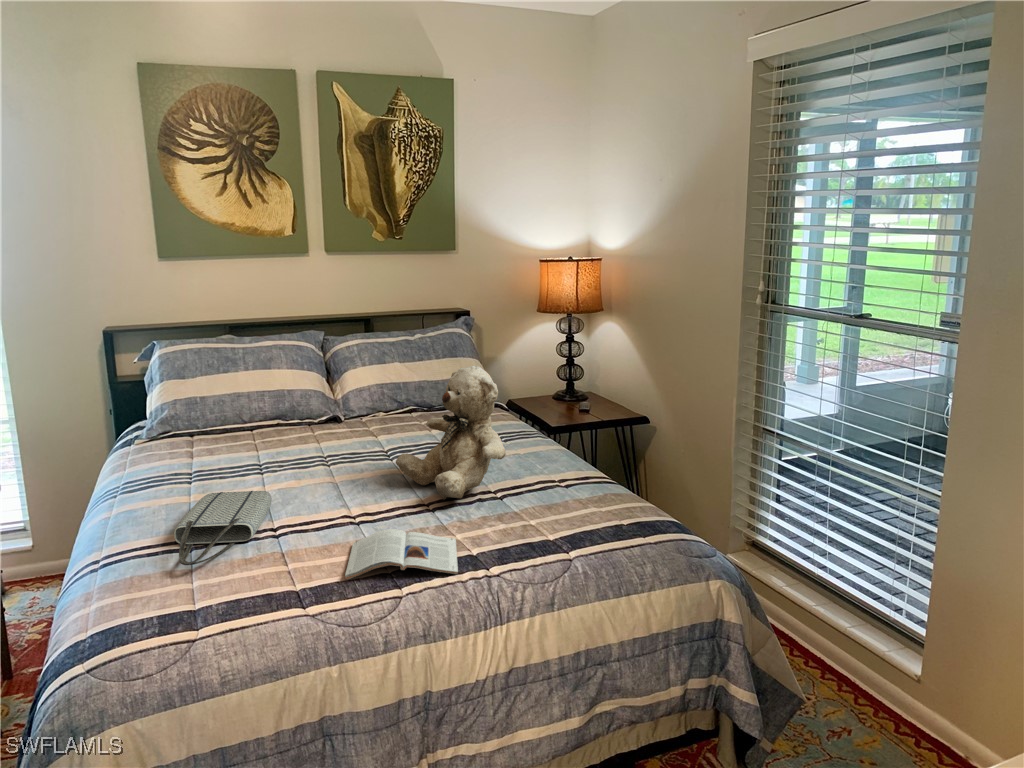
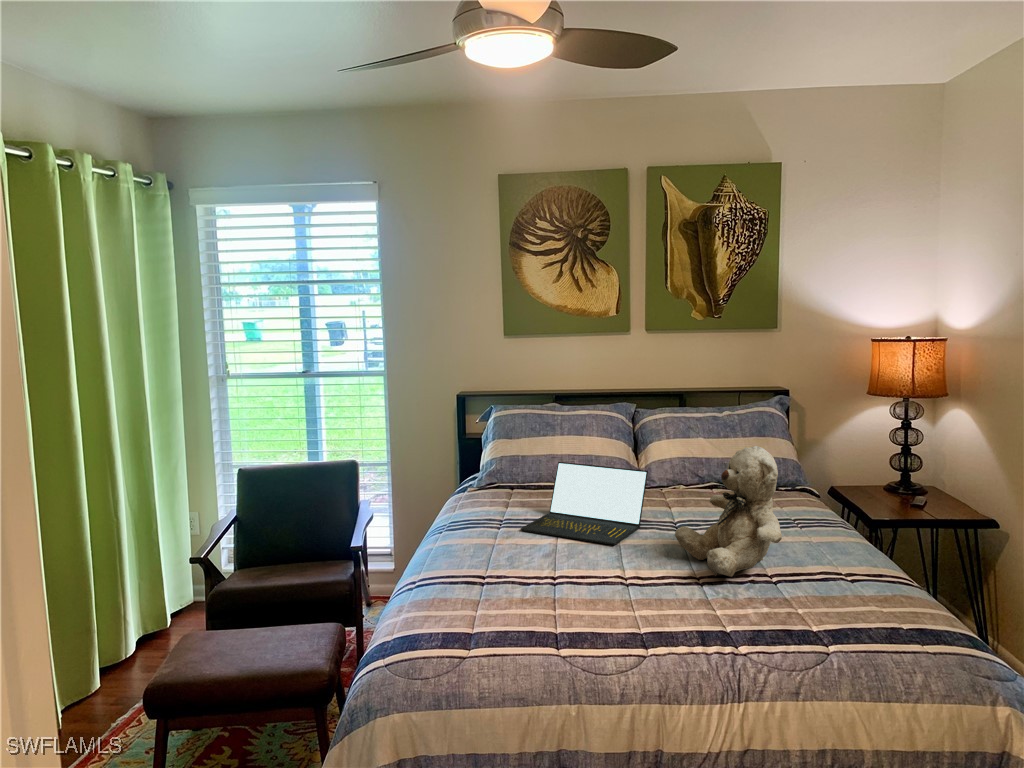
laptop: none [218,398,355,482] -> present [520,462,648,545]
tote bag: present [174,491,272,565] -> none [470,541,558,596]
magazine: present [345,529,458,580] -> none [599,593,713,645]

